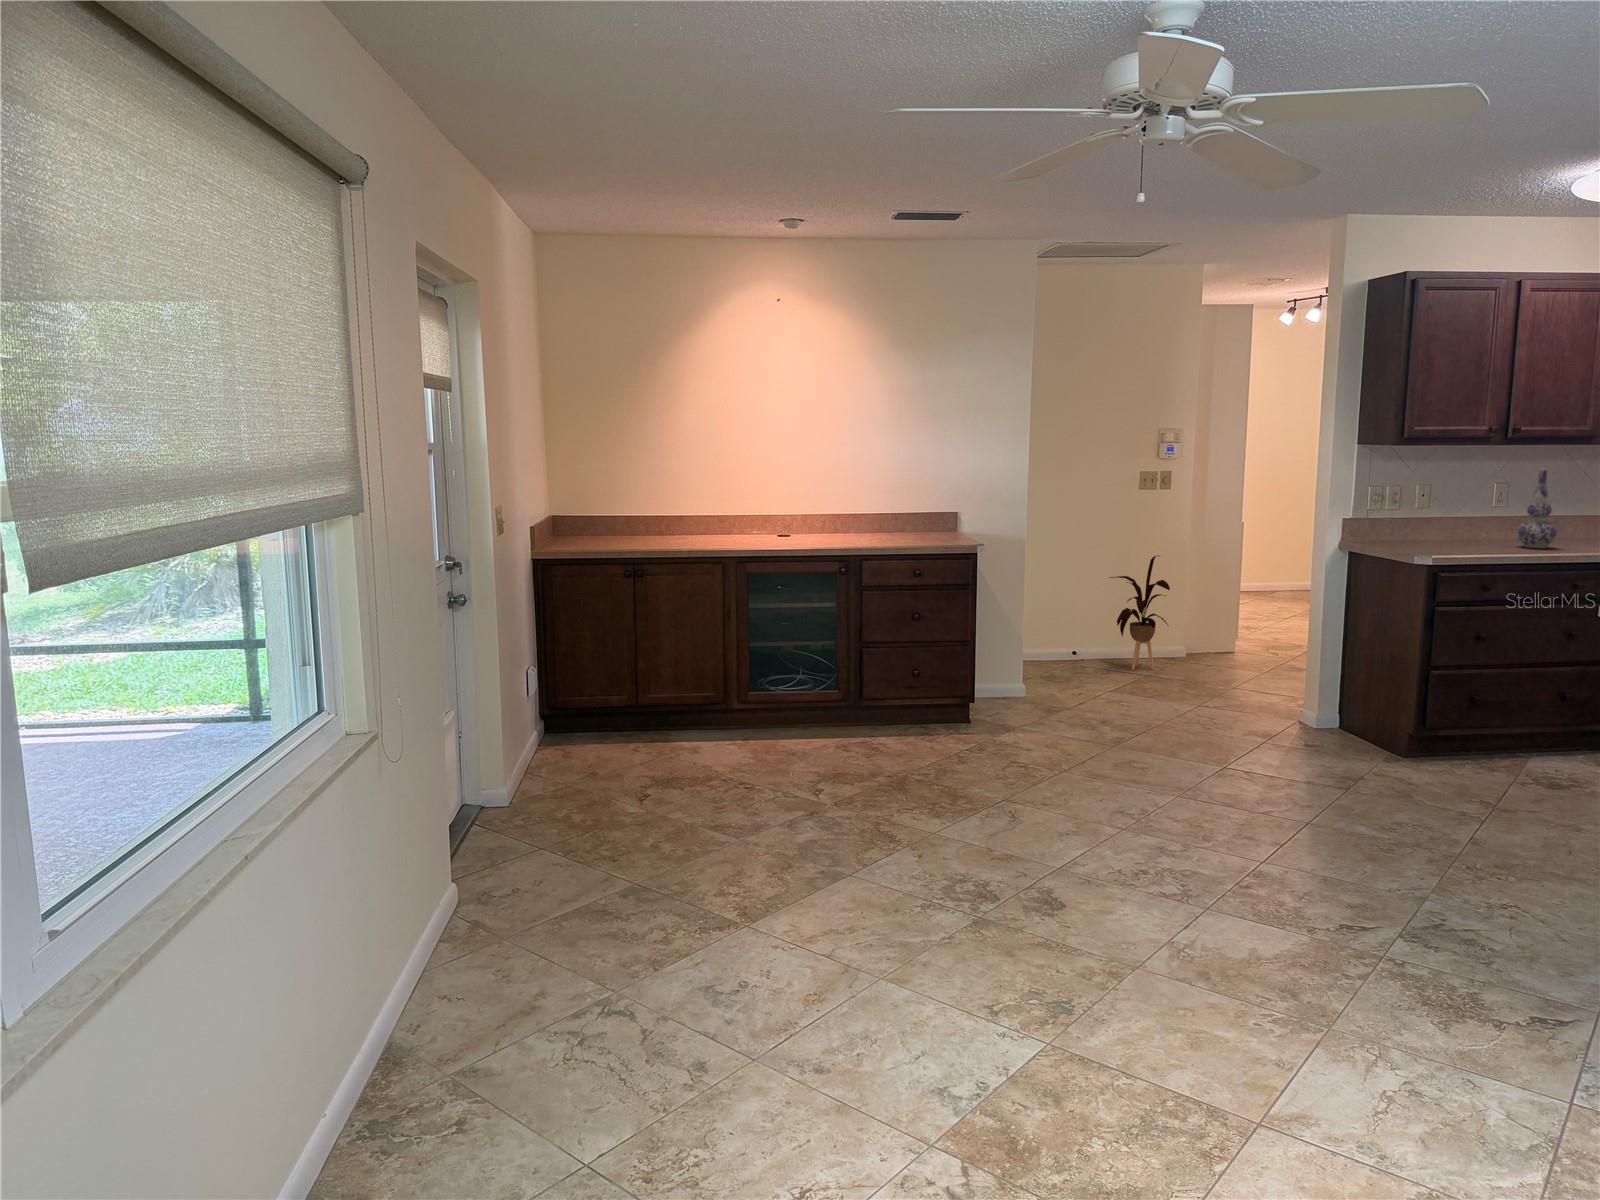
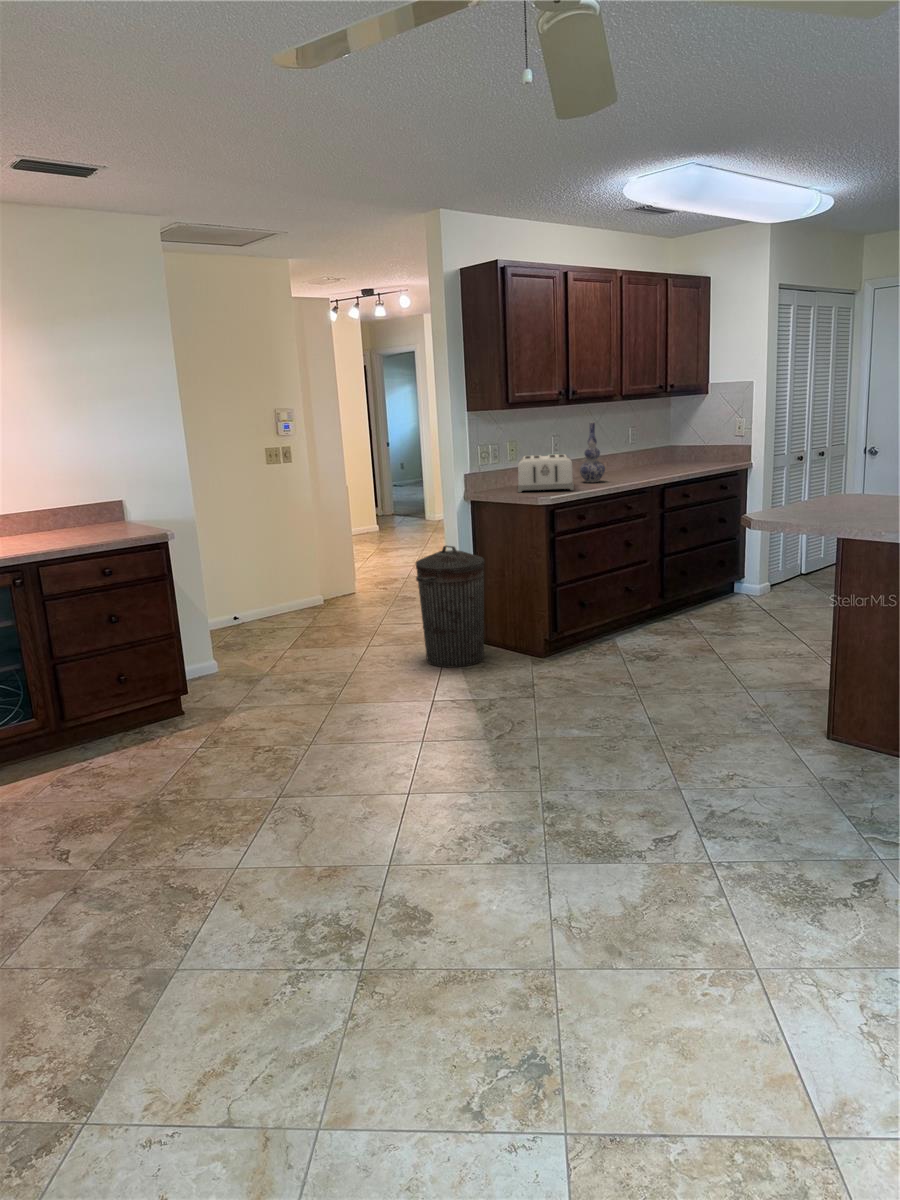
toaster: none [1403,505,1498,553] -> present [518,454,574,492]
house plant: present [1110,555,1170,670] -> none [256,520,316,624]
trash can: none [1248,600,1347,746] -> present [416,546,485,667]

